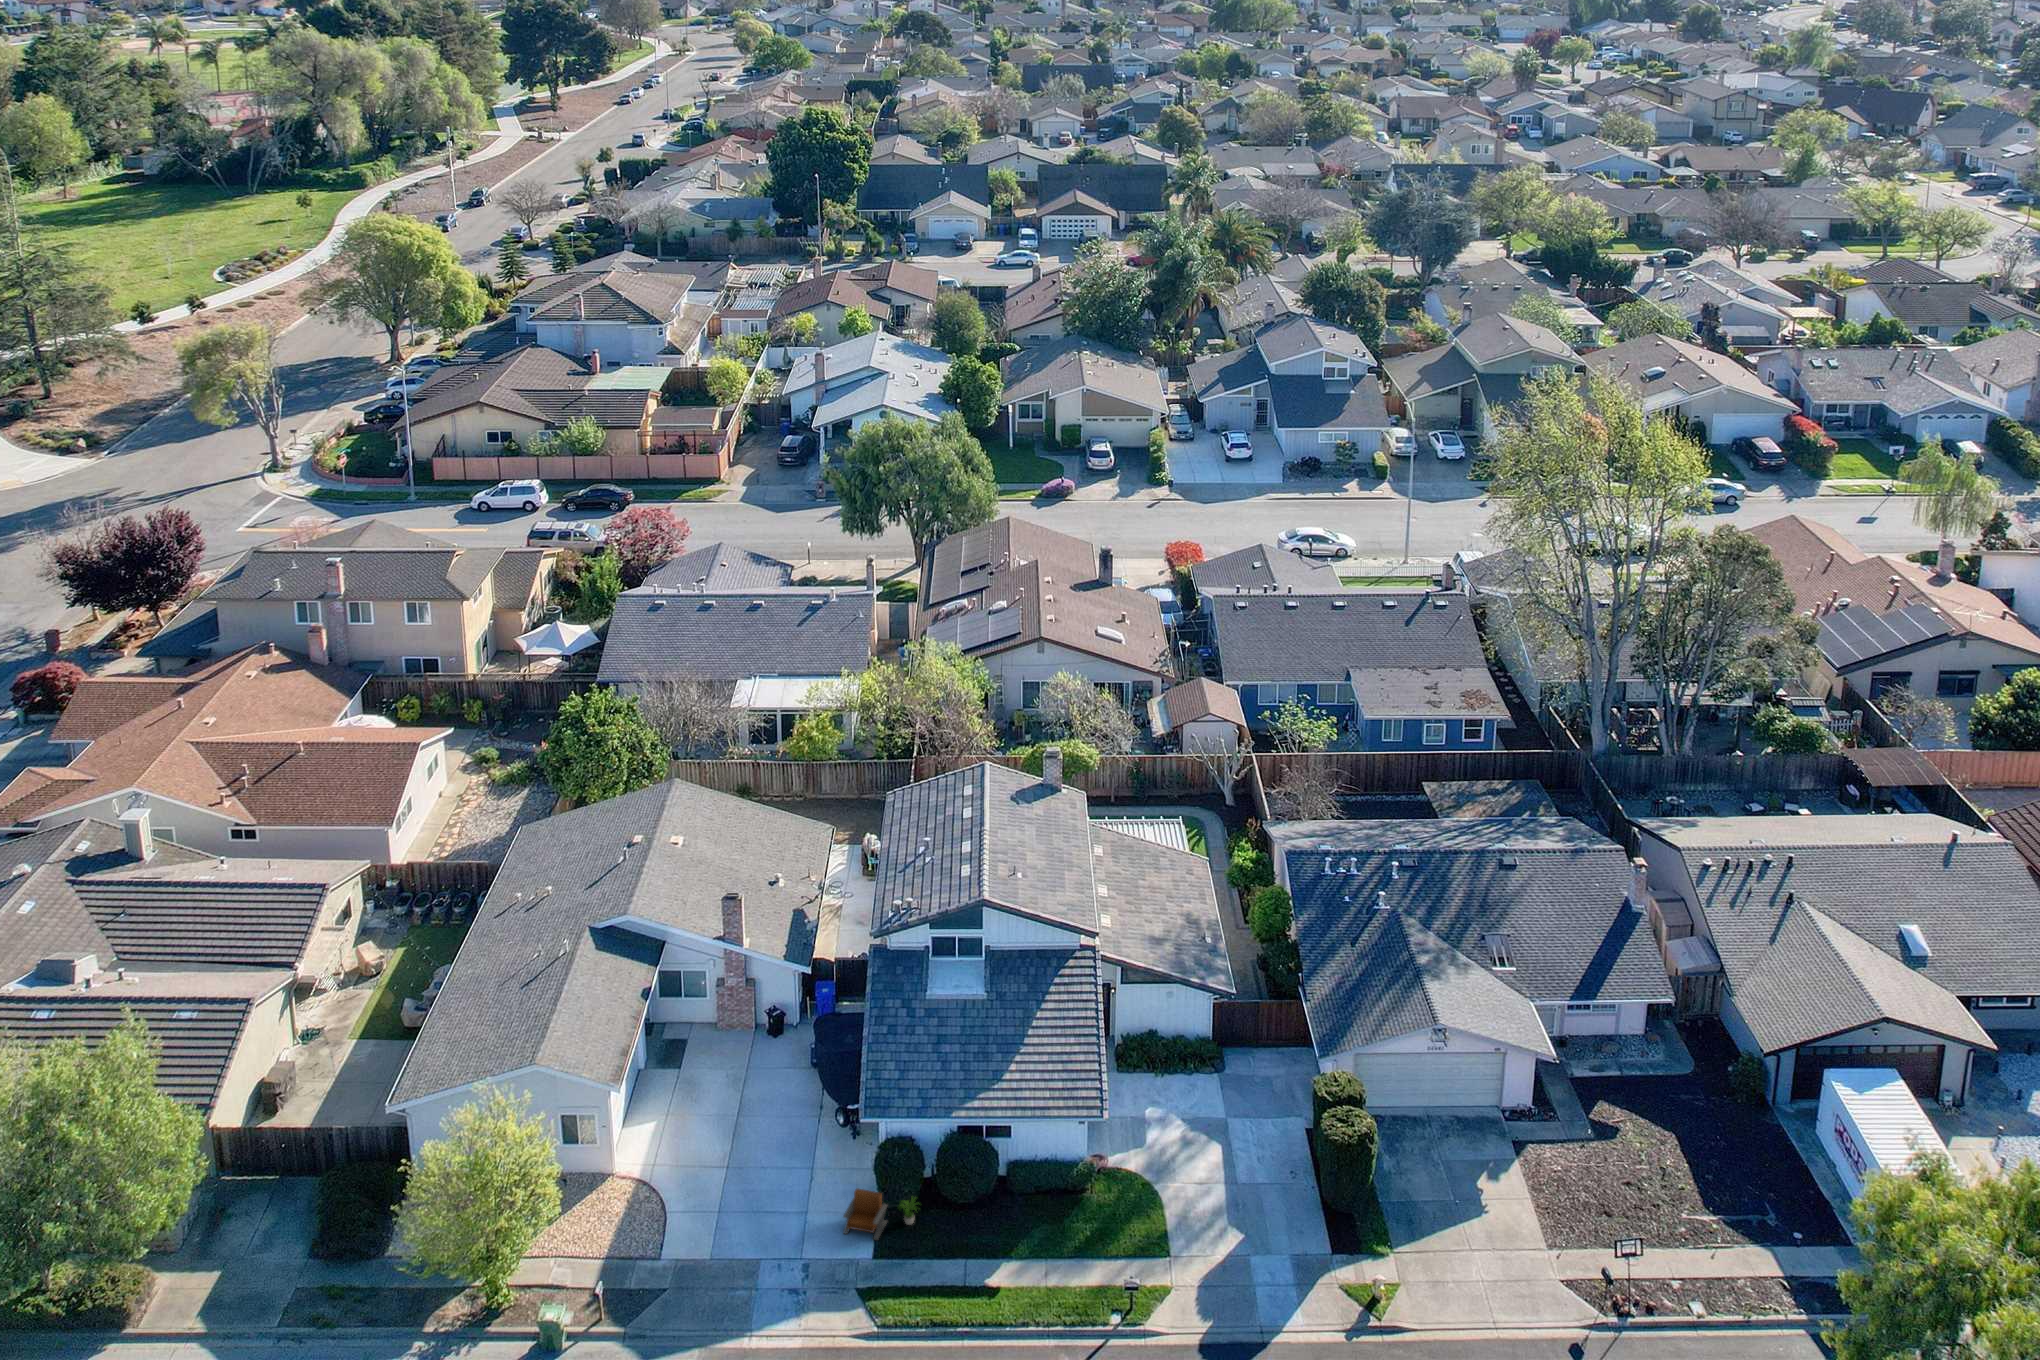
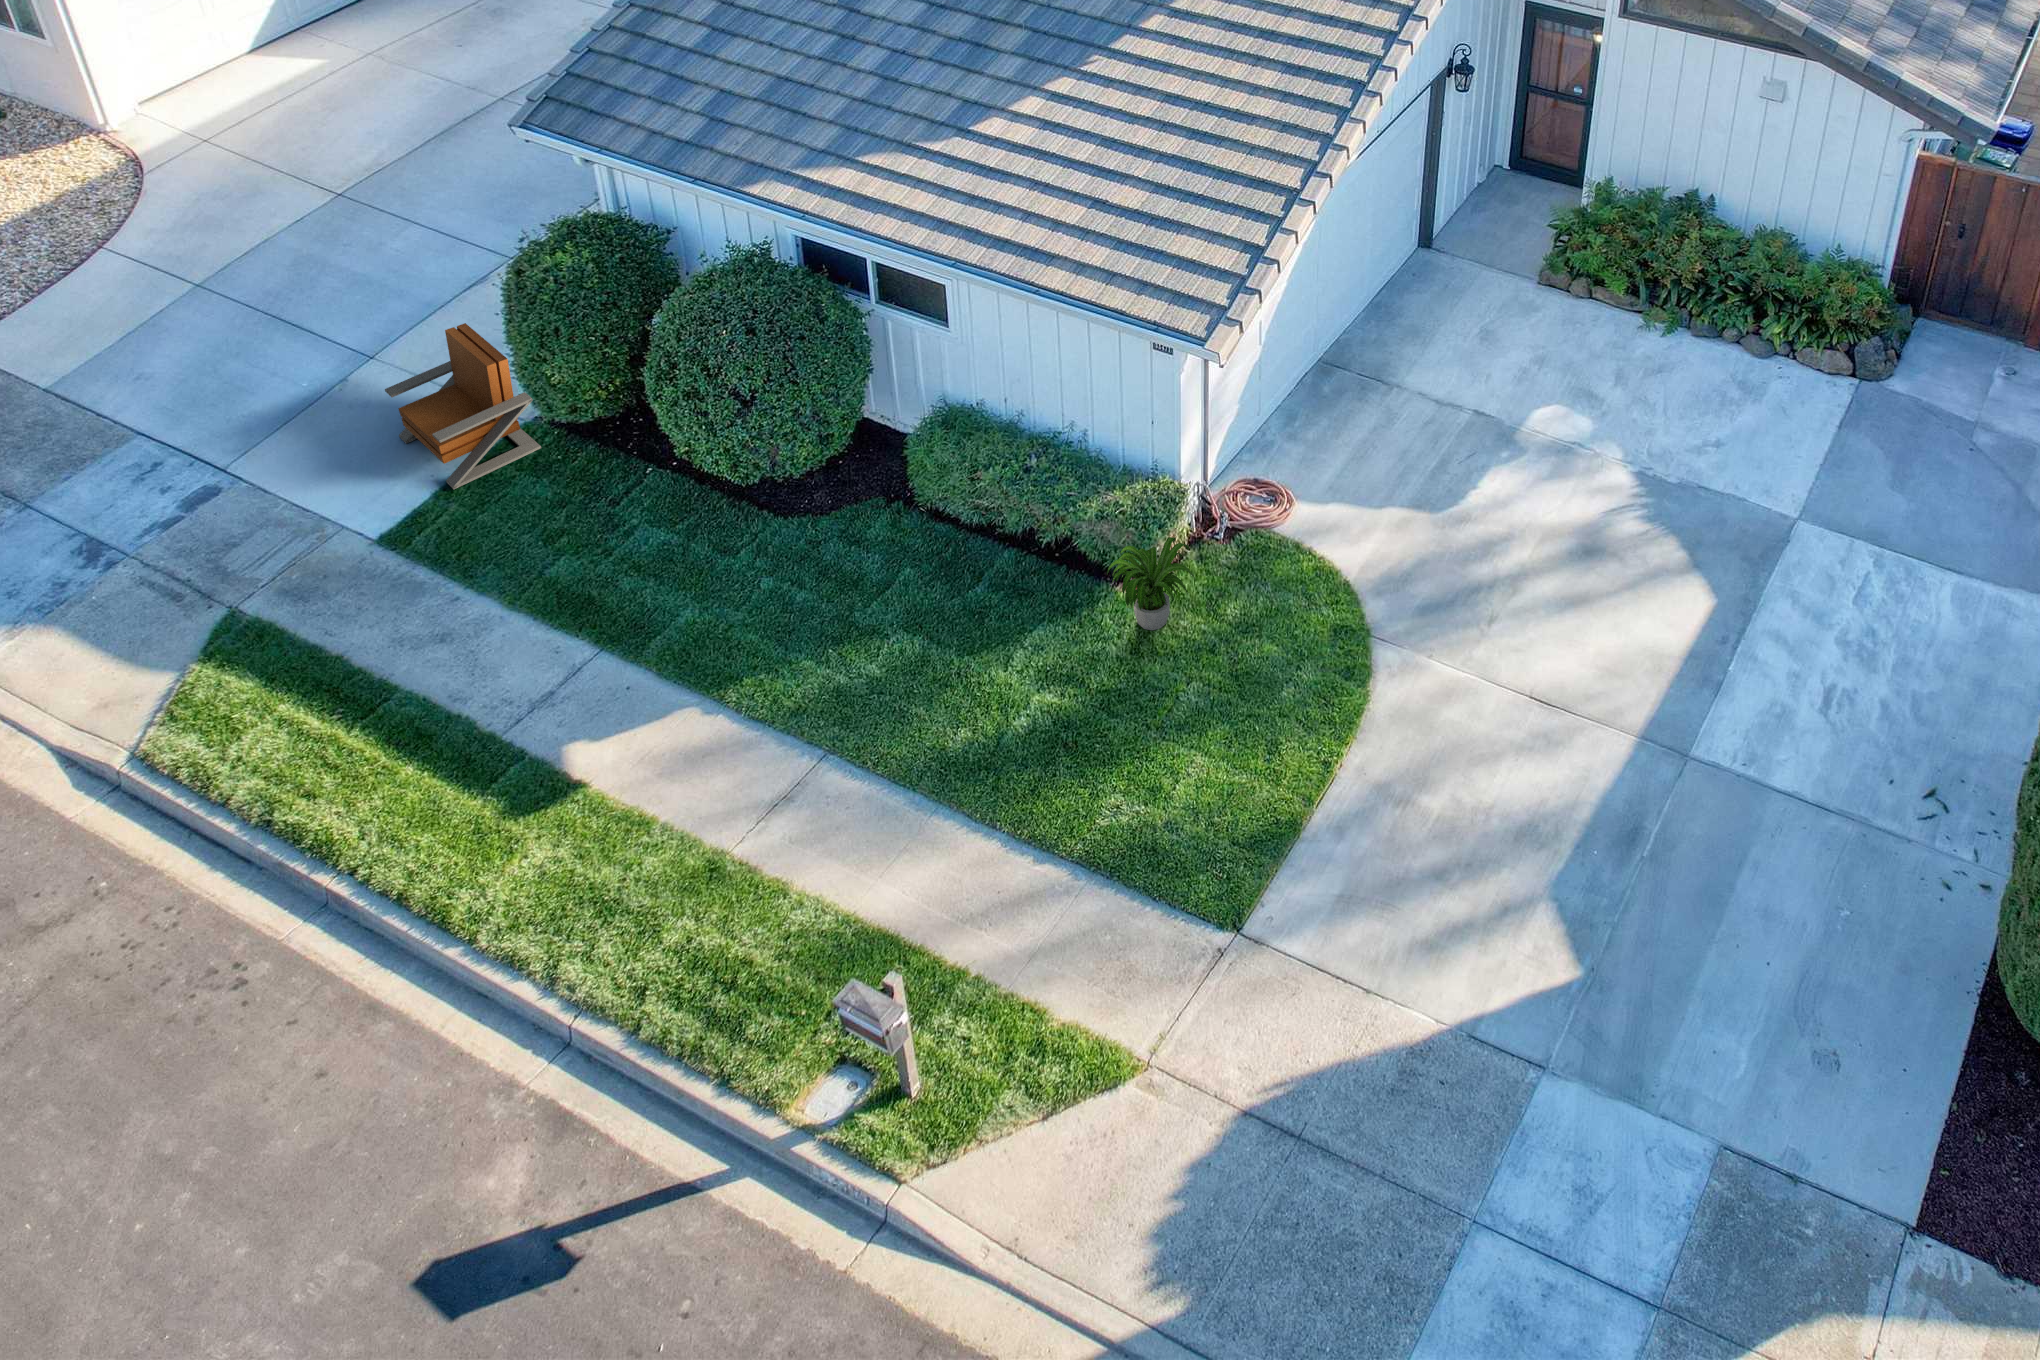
potted plant: present [898,1197,917,1225] -> present [1107,537,1195,630]

